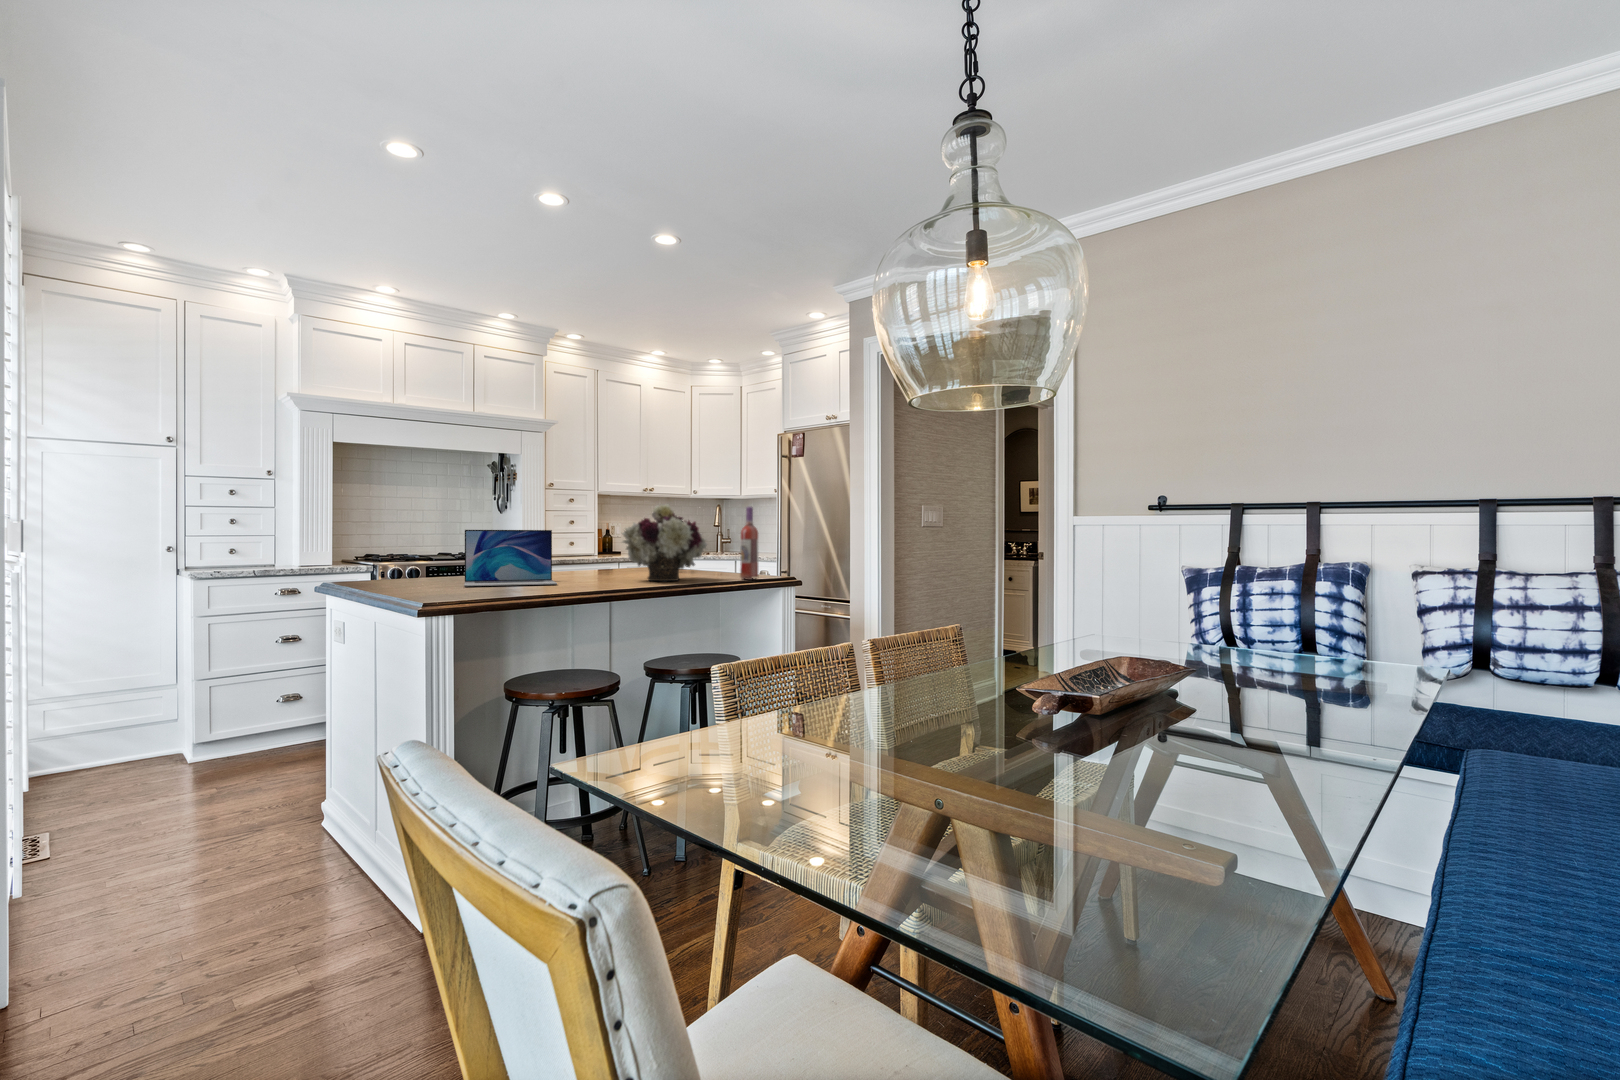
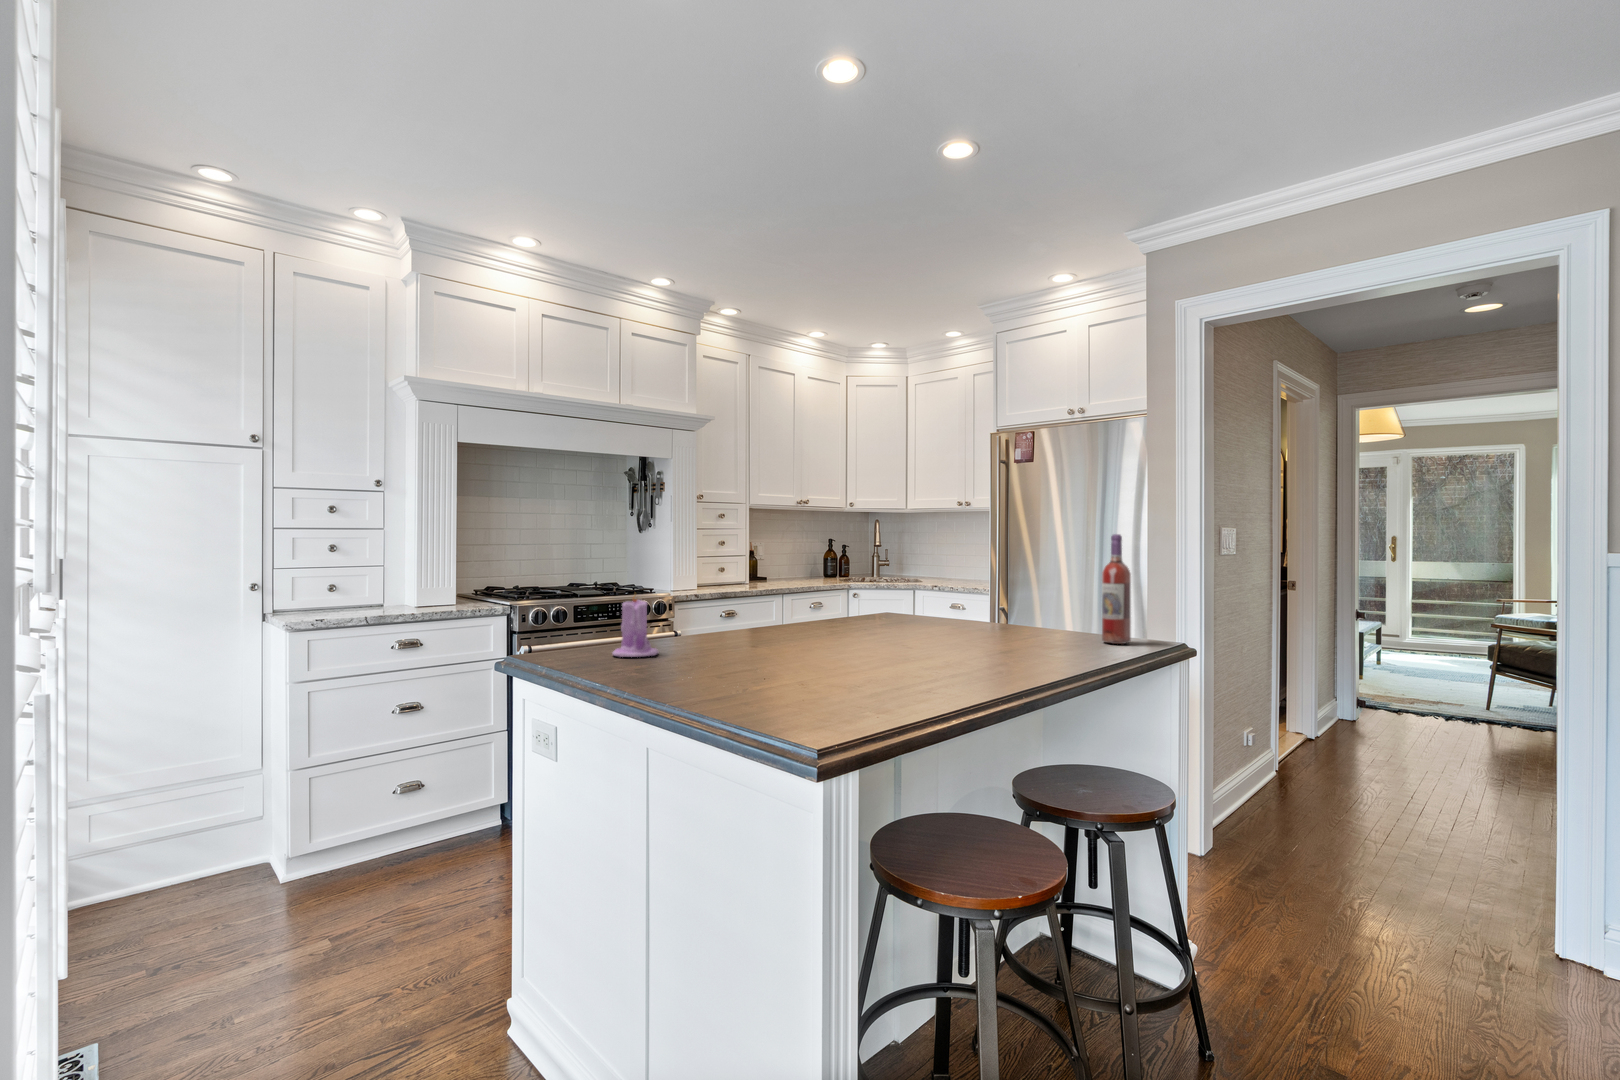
flower arrangement: present [622,504,707,581] -> none [939,531,1064,650]
laptop: present [464,530,557,586] -> none [721,571,875,667]
candle: none [389,542,422,583] -> present [612,595,658,657]

